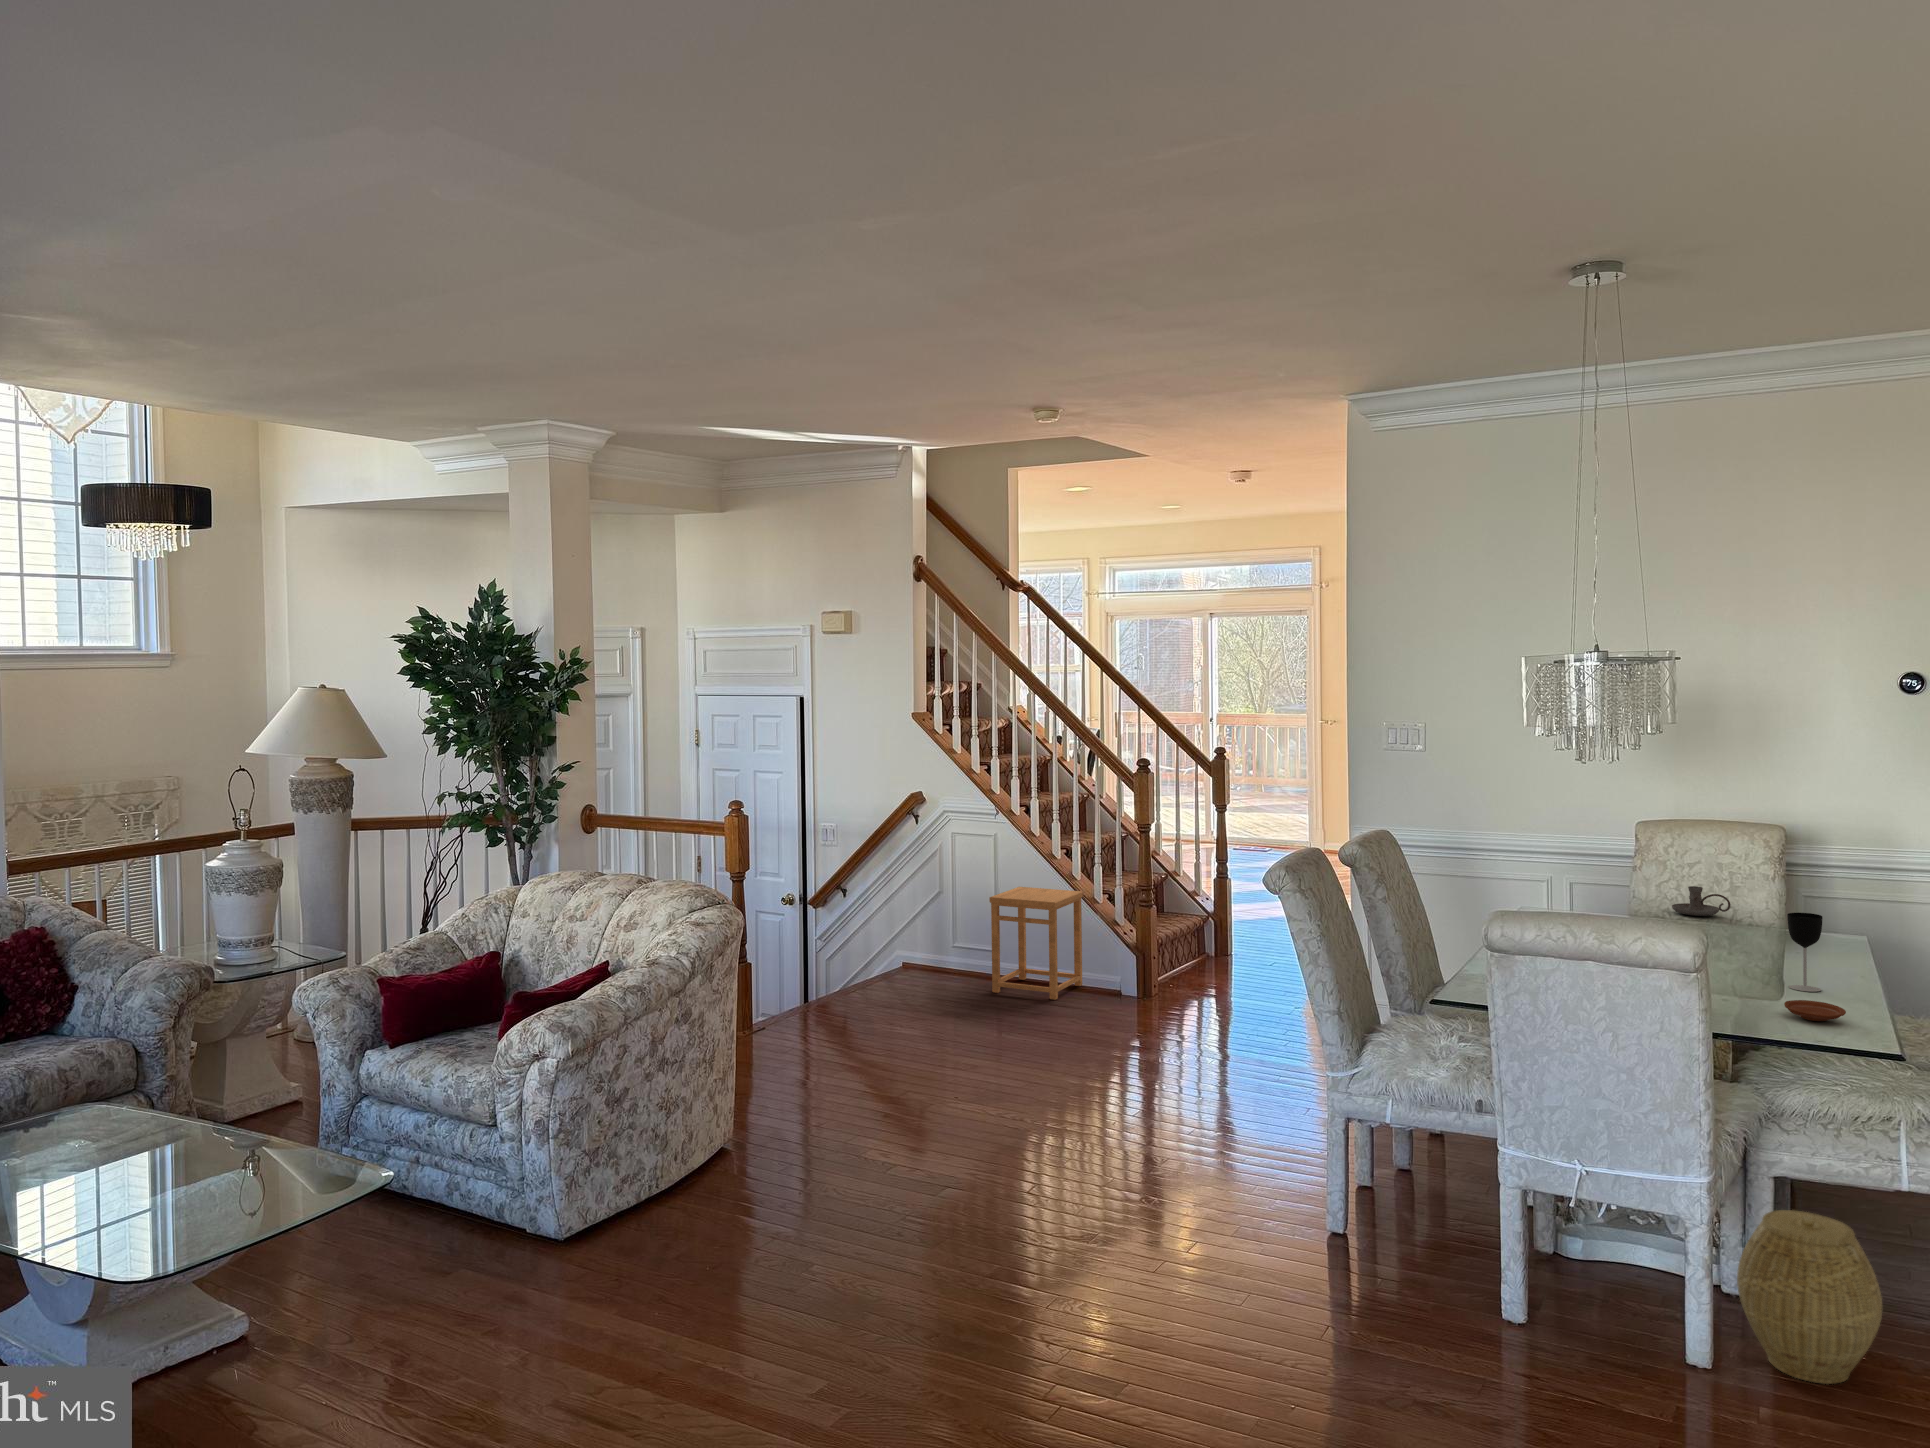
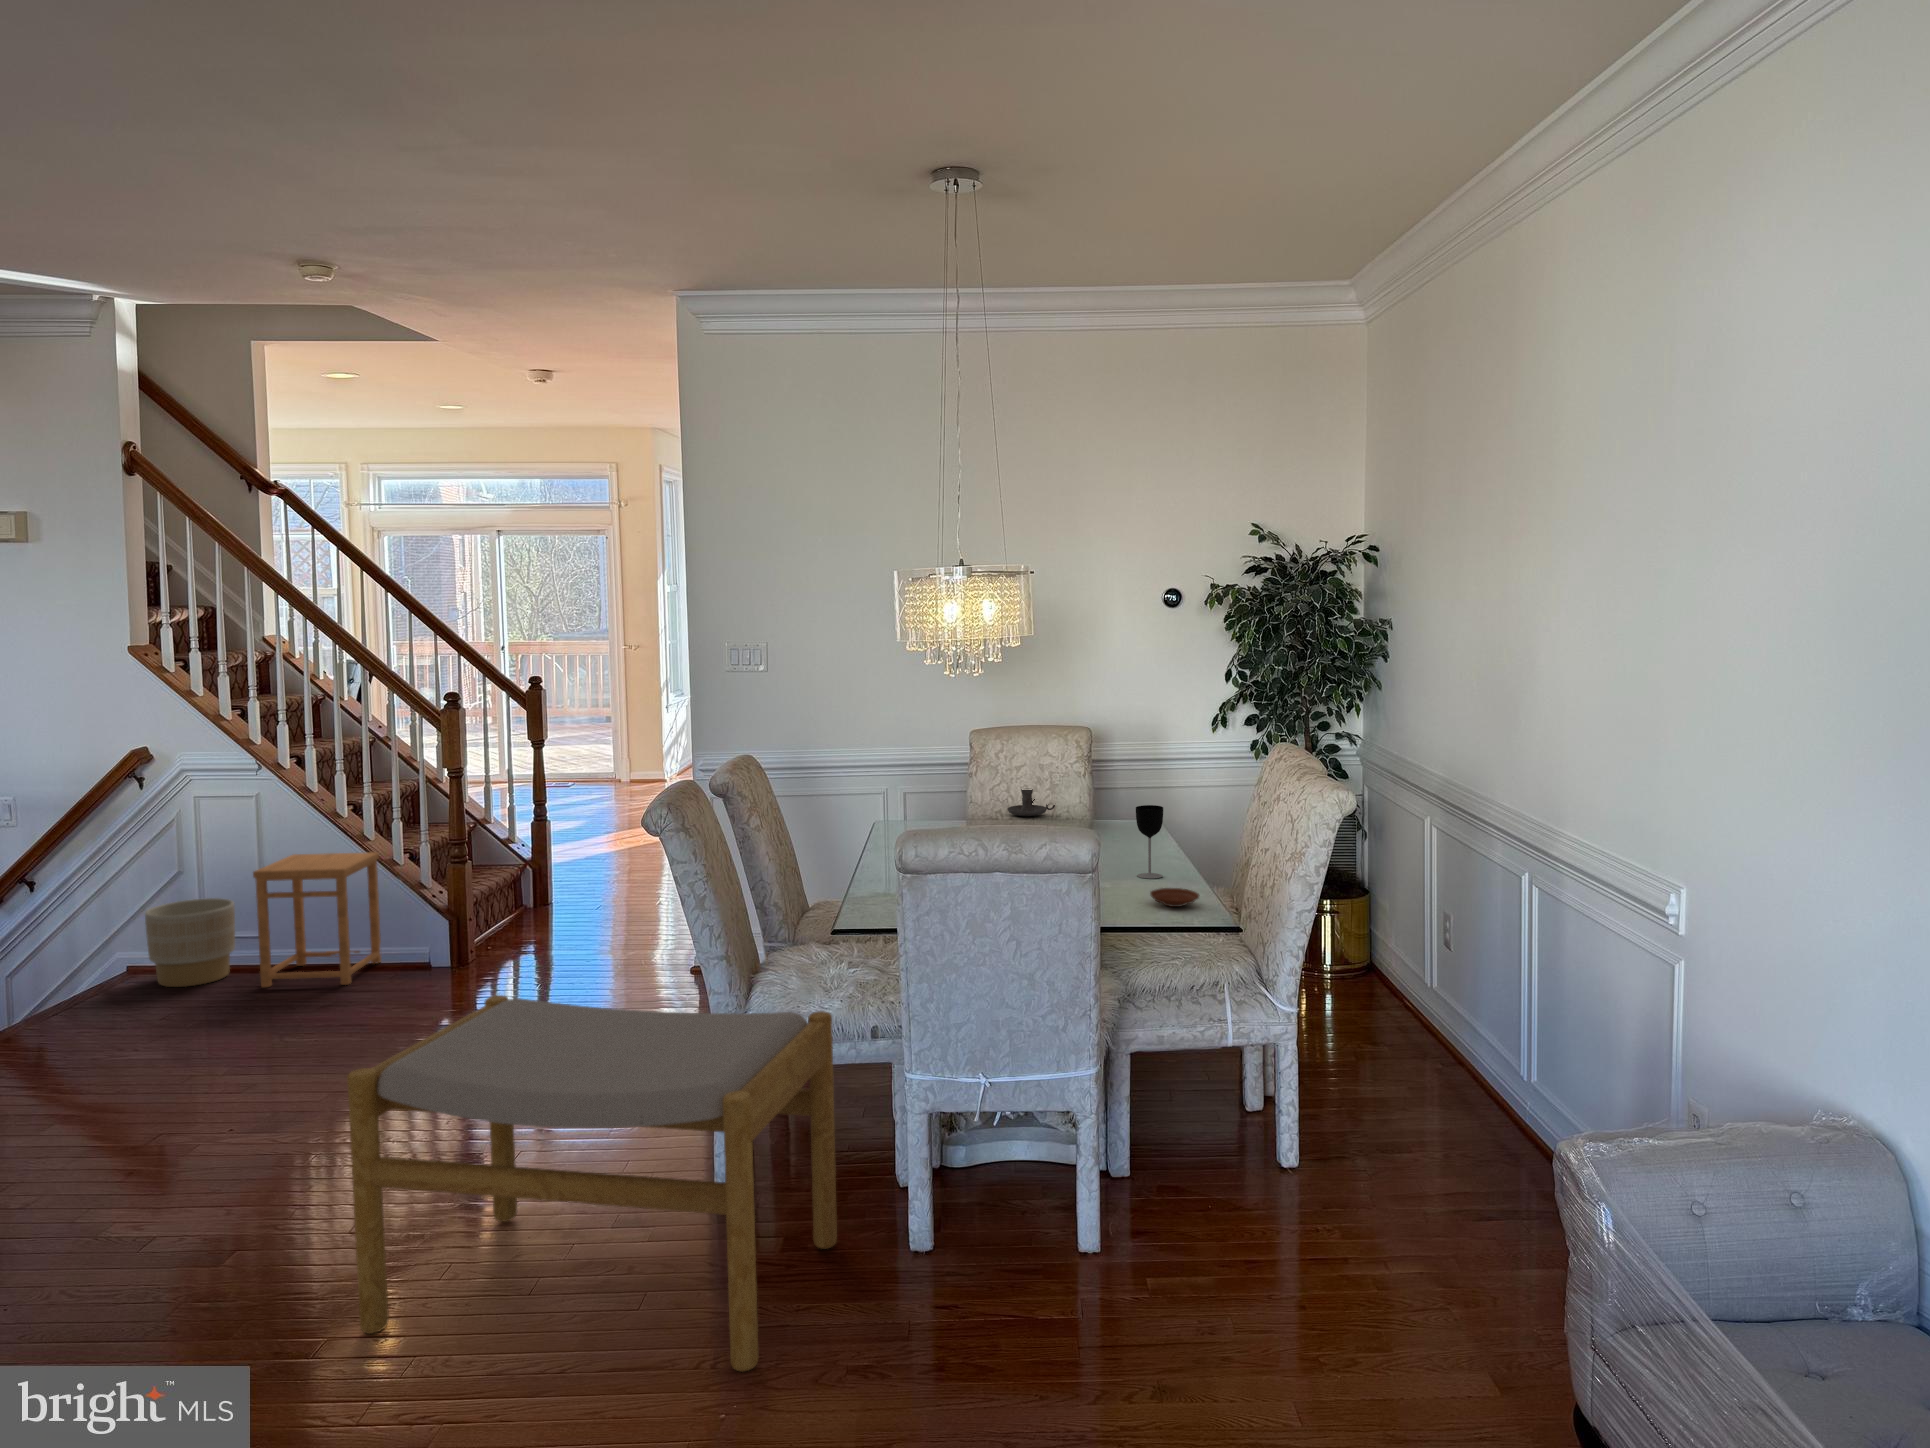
planter: none [916,915,976,984] -> present [145,898,235,987]
footstool: none [1033,1012,1427,1355] -> present [347,995,837,1371]
woven basket: present [1737,1210,1882,1384] -> none [1129,1090,1247,1252]

